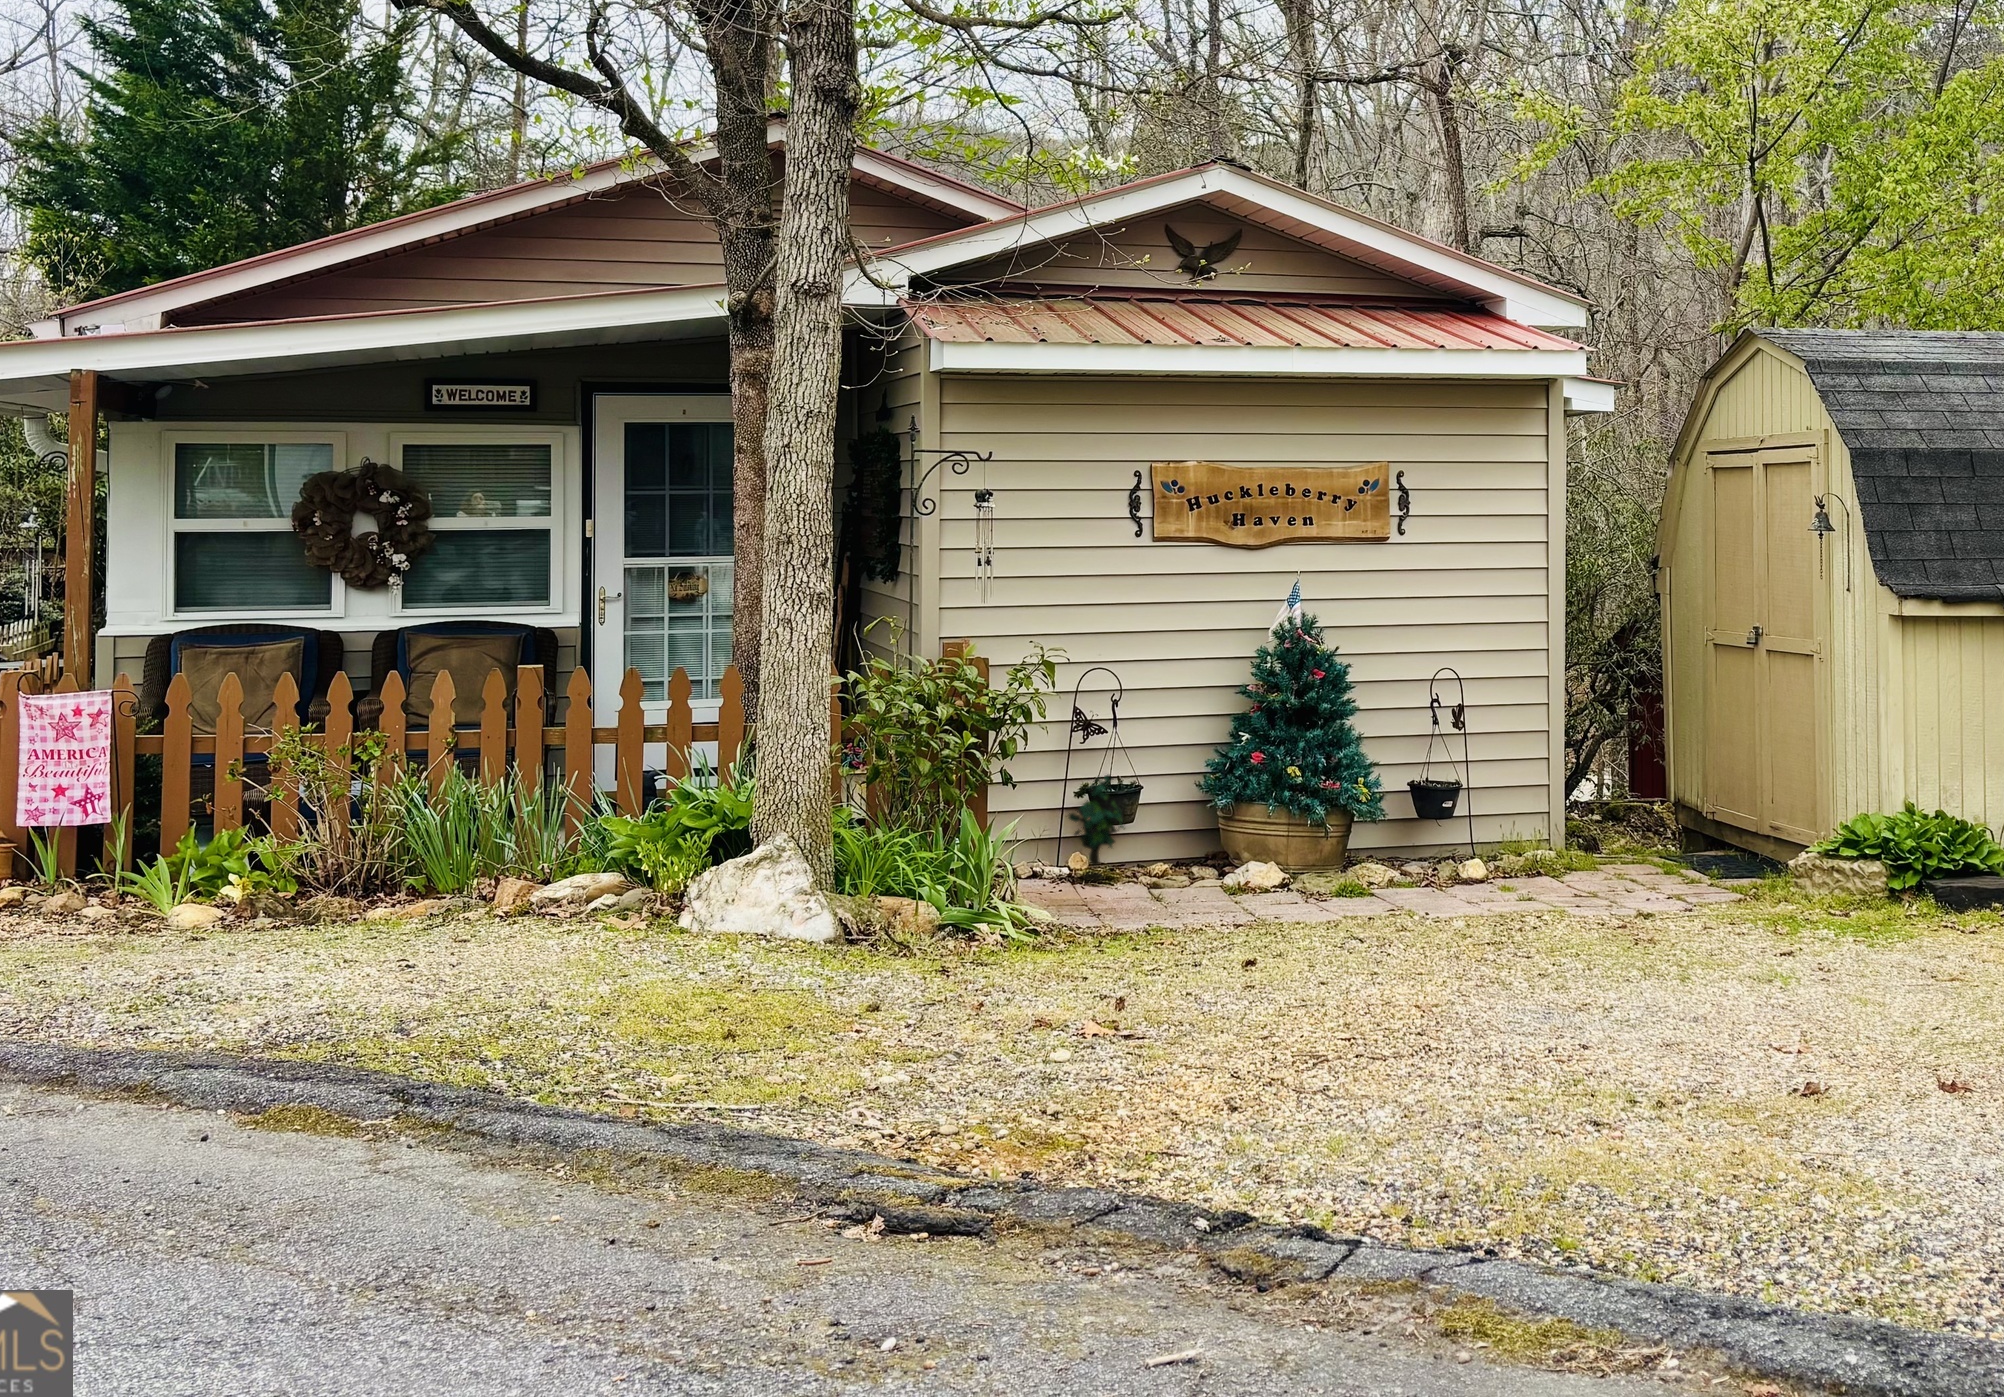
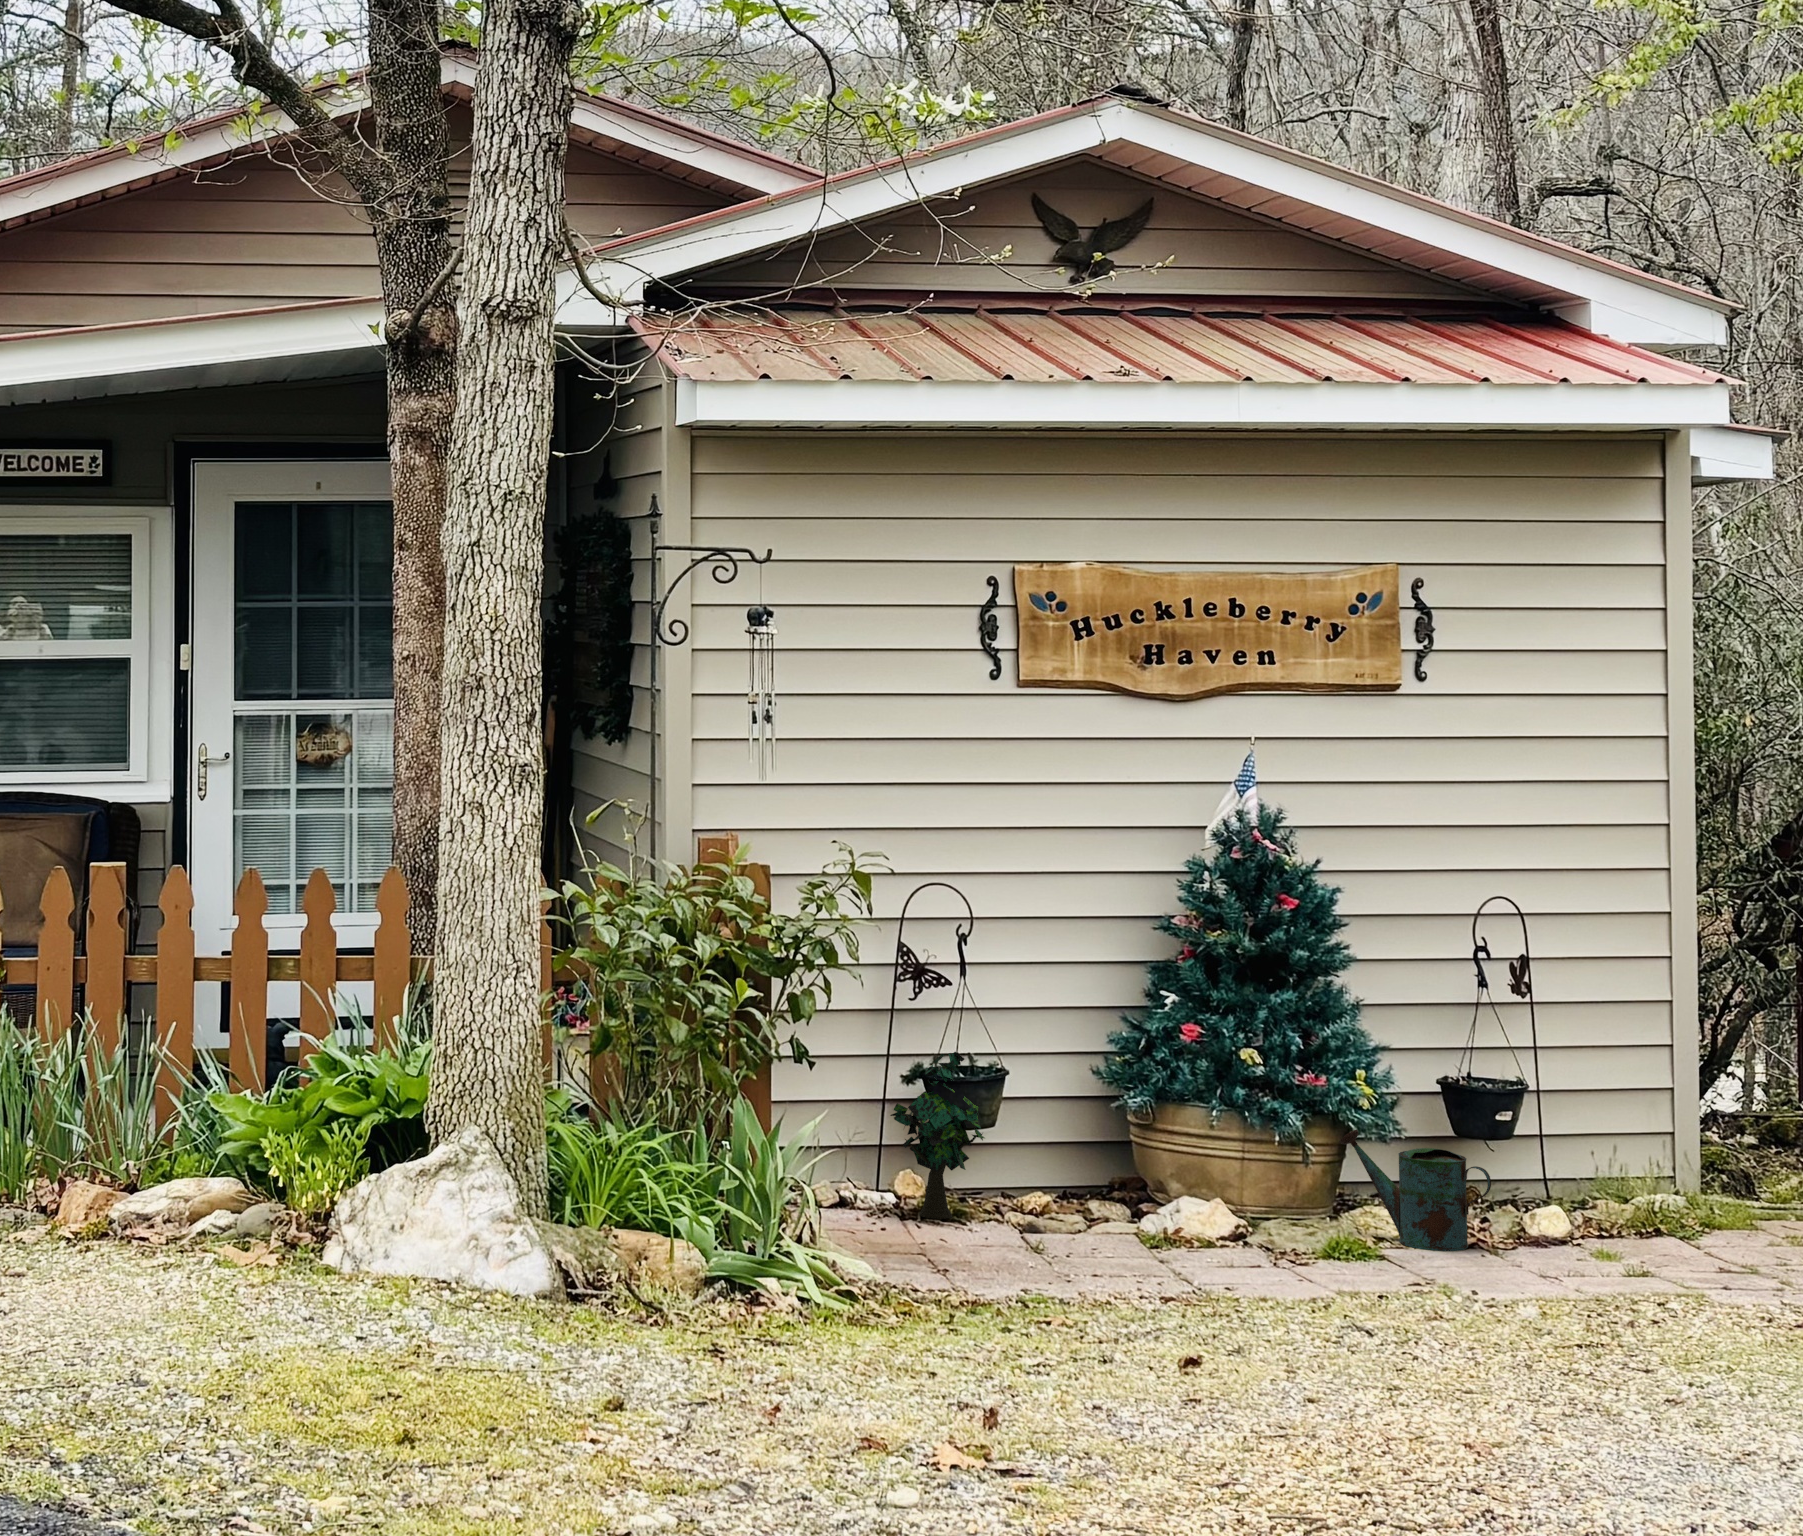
watering can: none [1343,813,1430,885] -> present [1339,1129,1491,1251]

